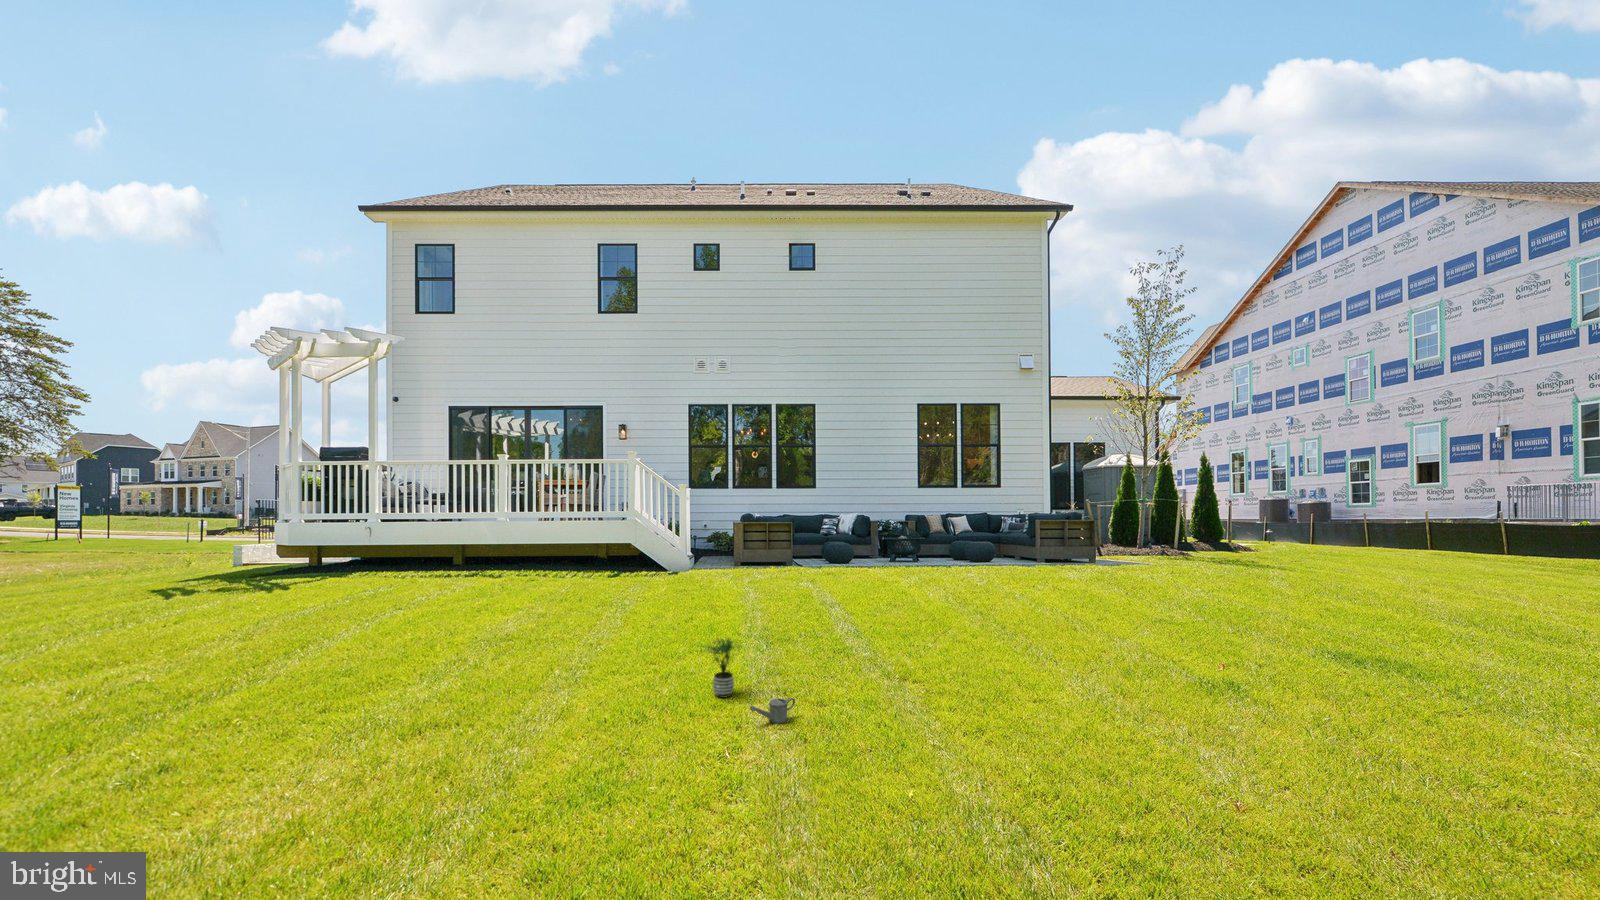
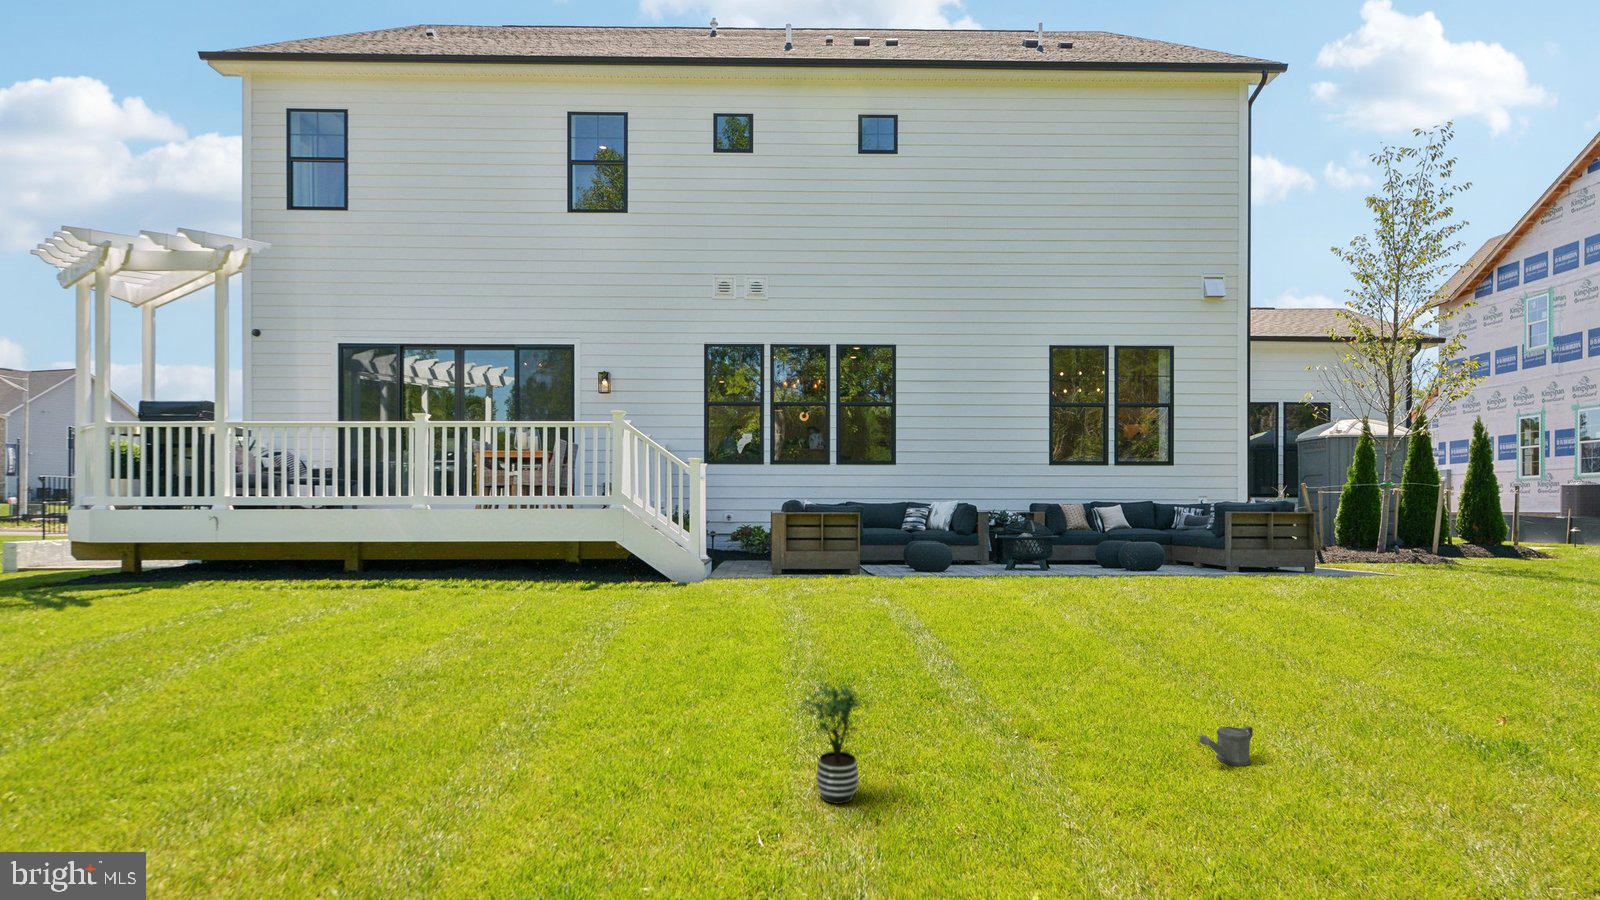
watering can: present [750,698,795,724] -> present [1200,726,1253,766]

